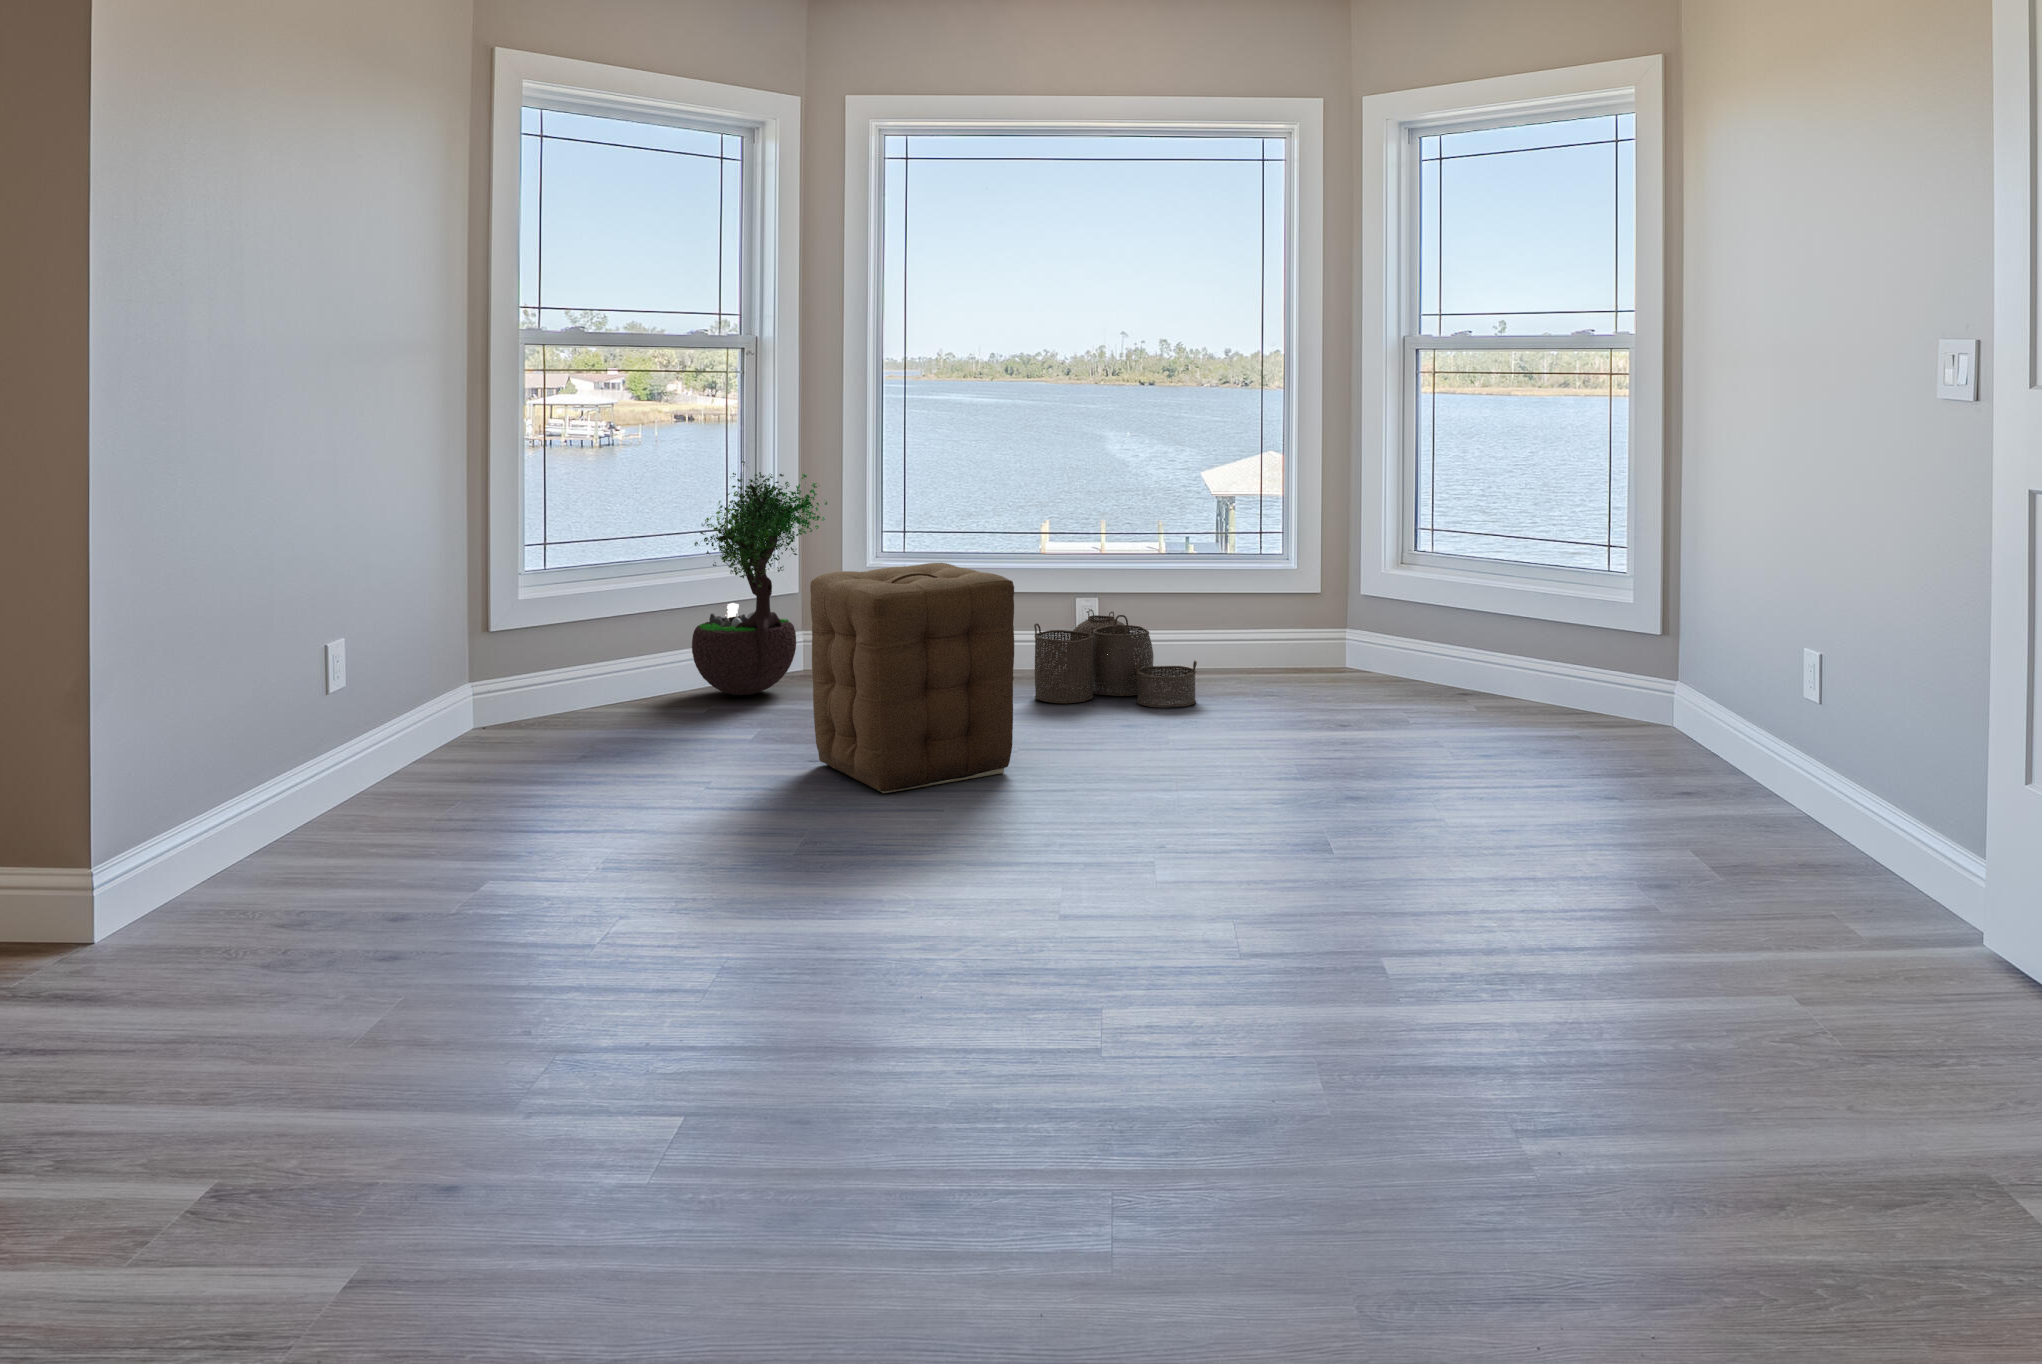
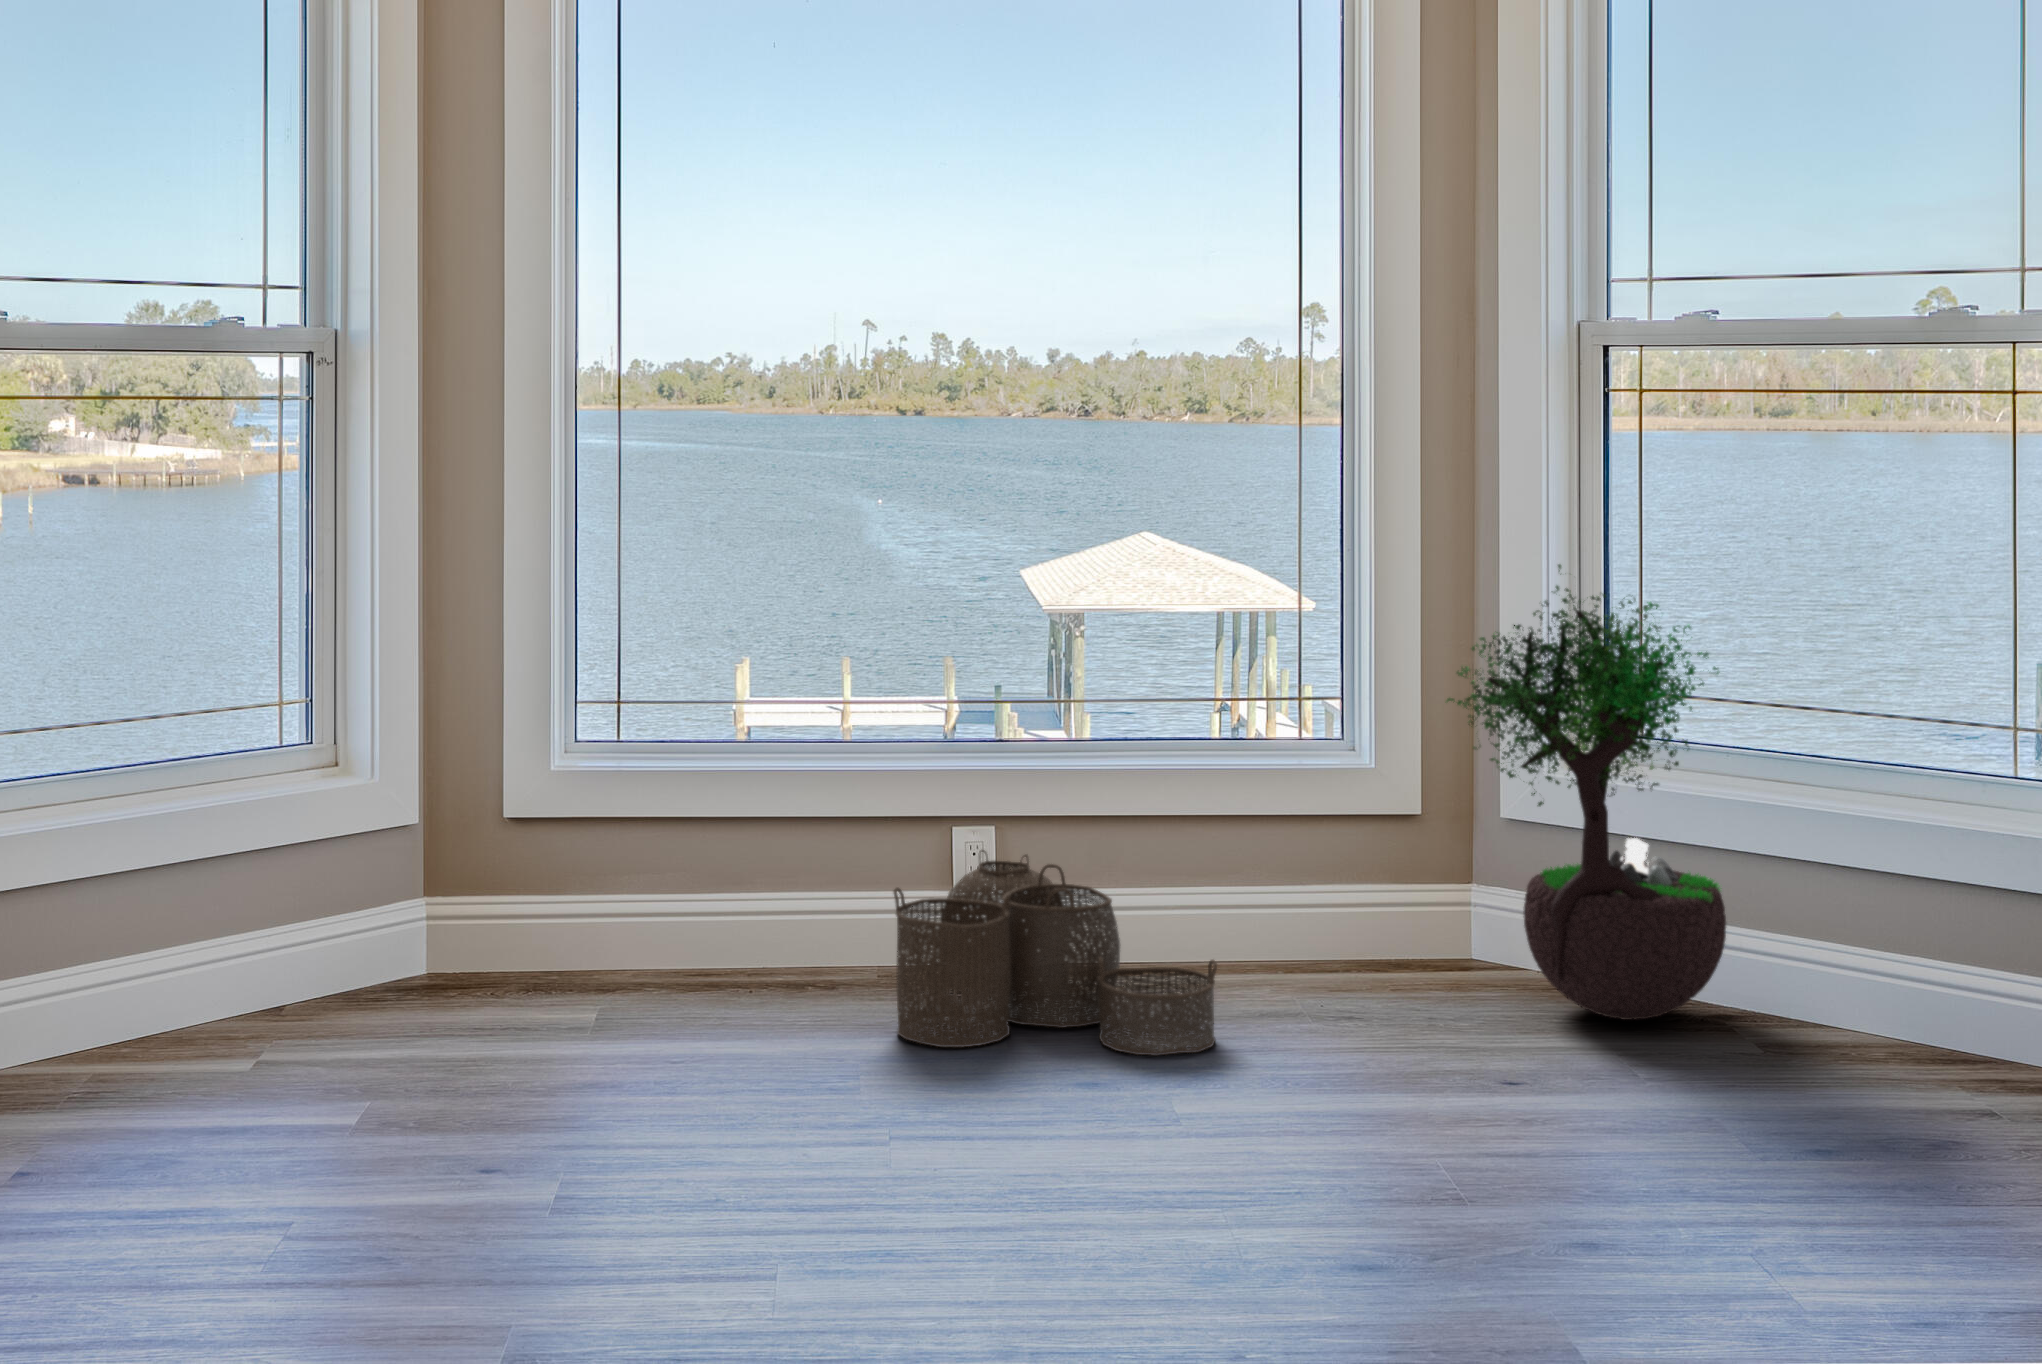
potted tree: present [692,461,827,695] -> present [1446,564,1726,1020]
ottoman: present [810,563,1014,793] -> none [491,792,920,1298]

